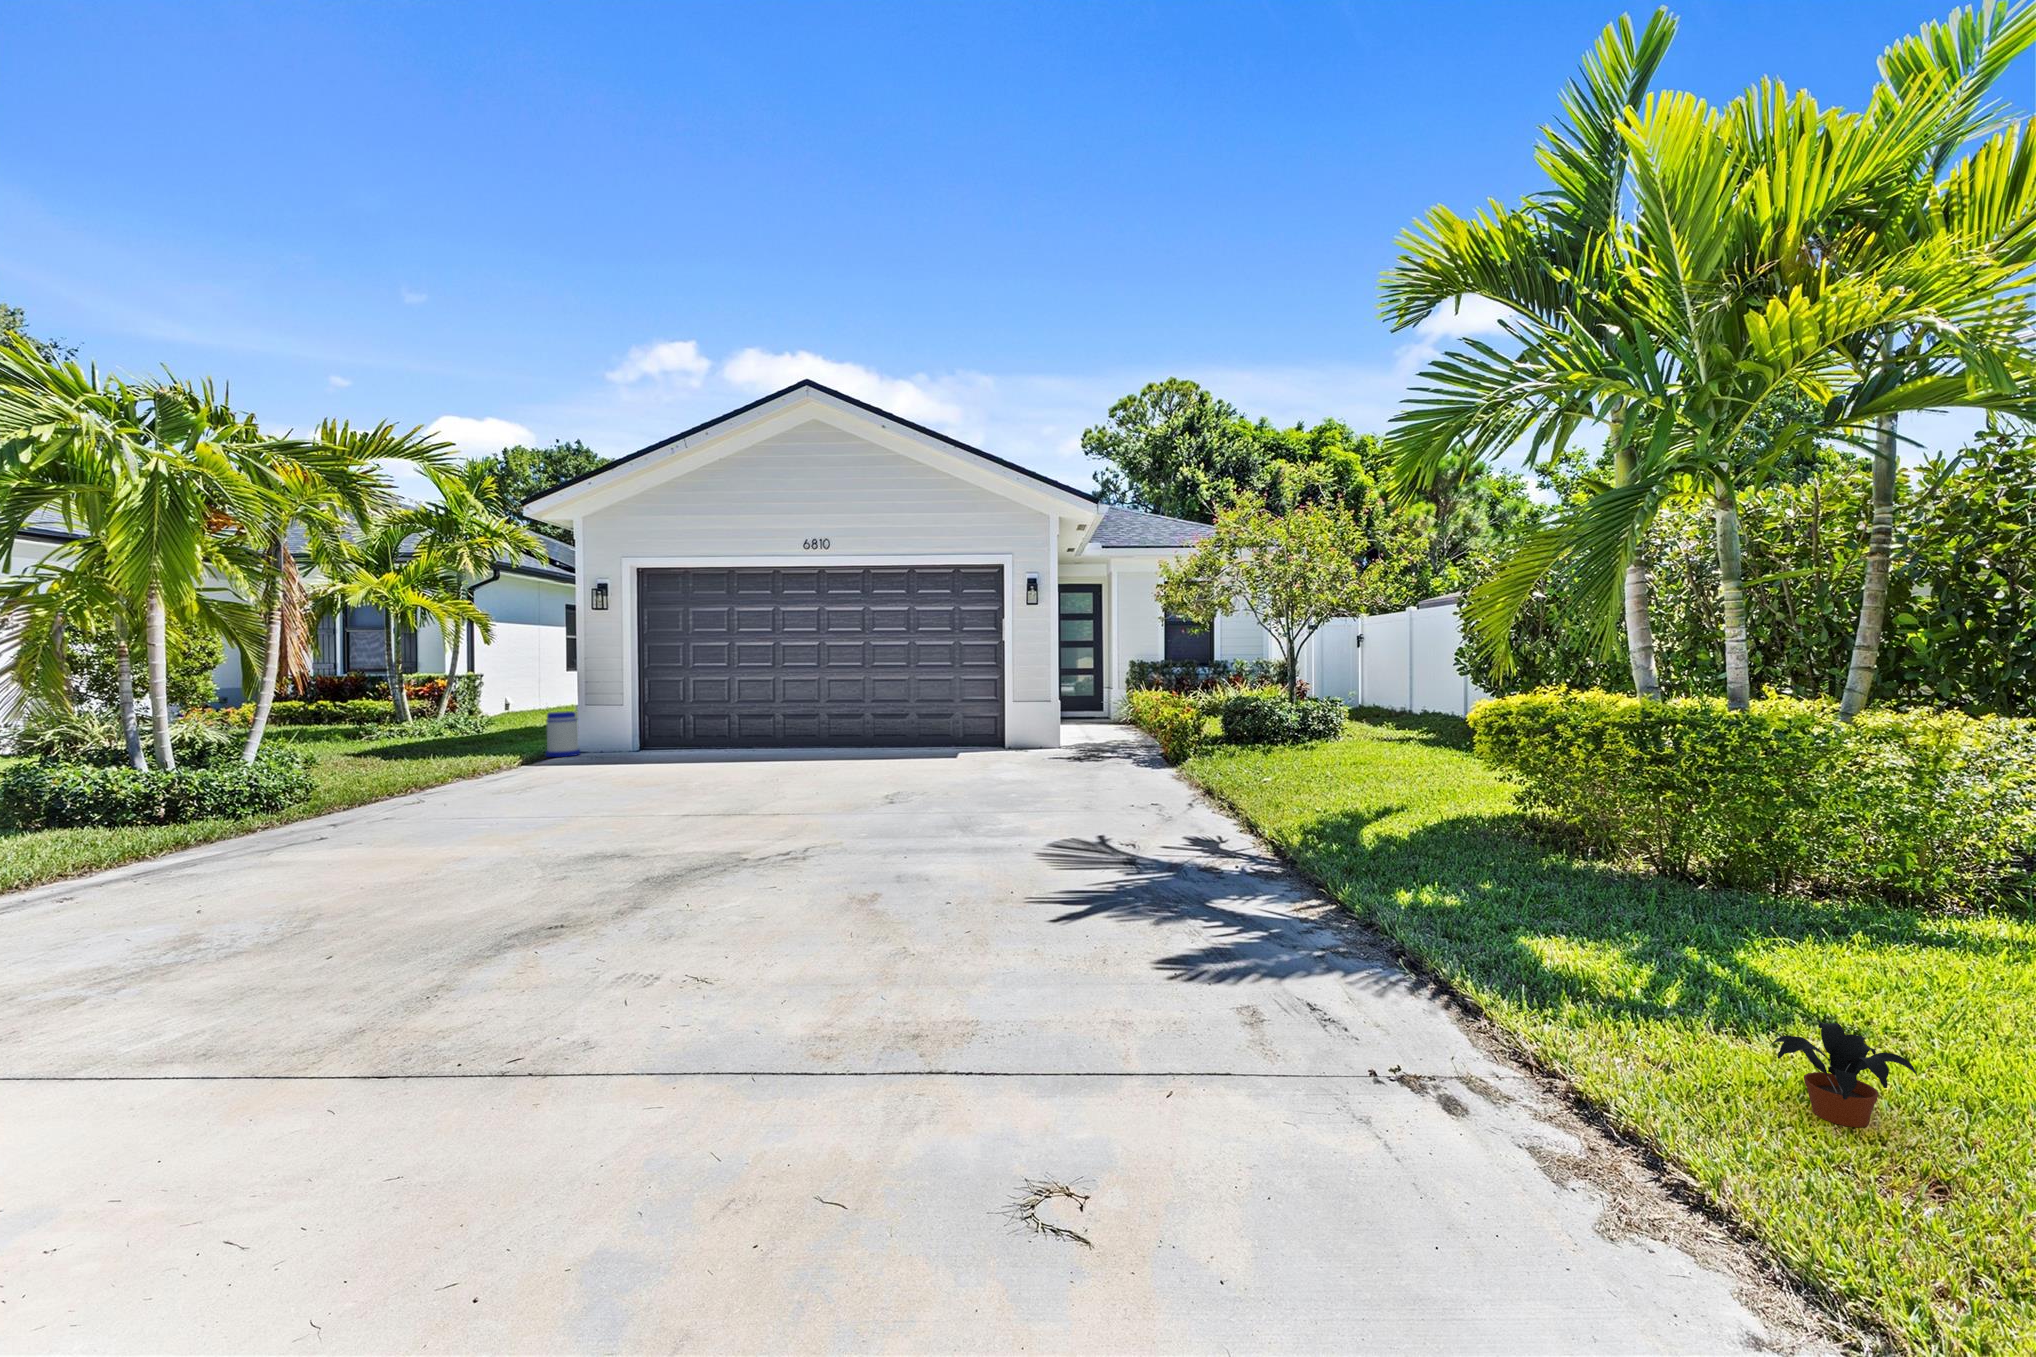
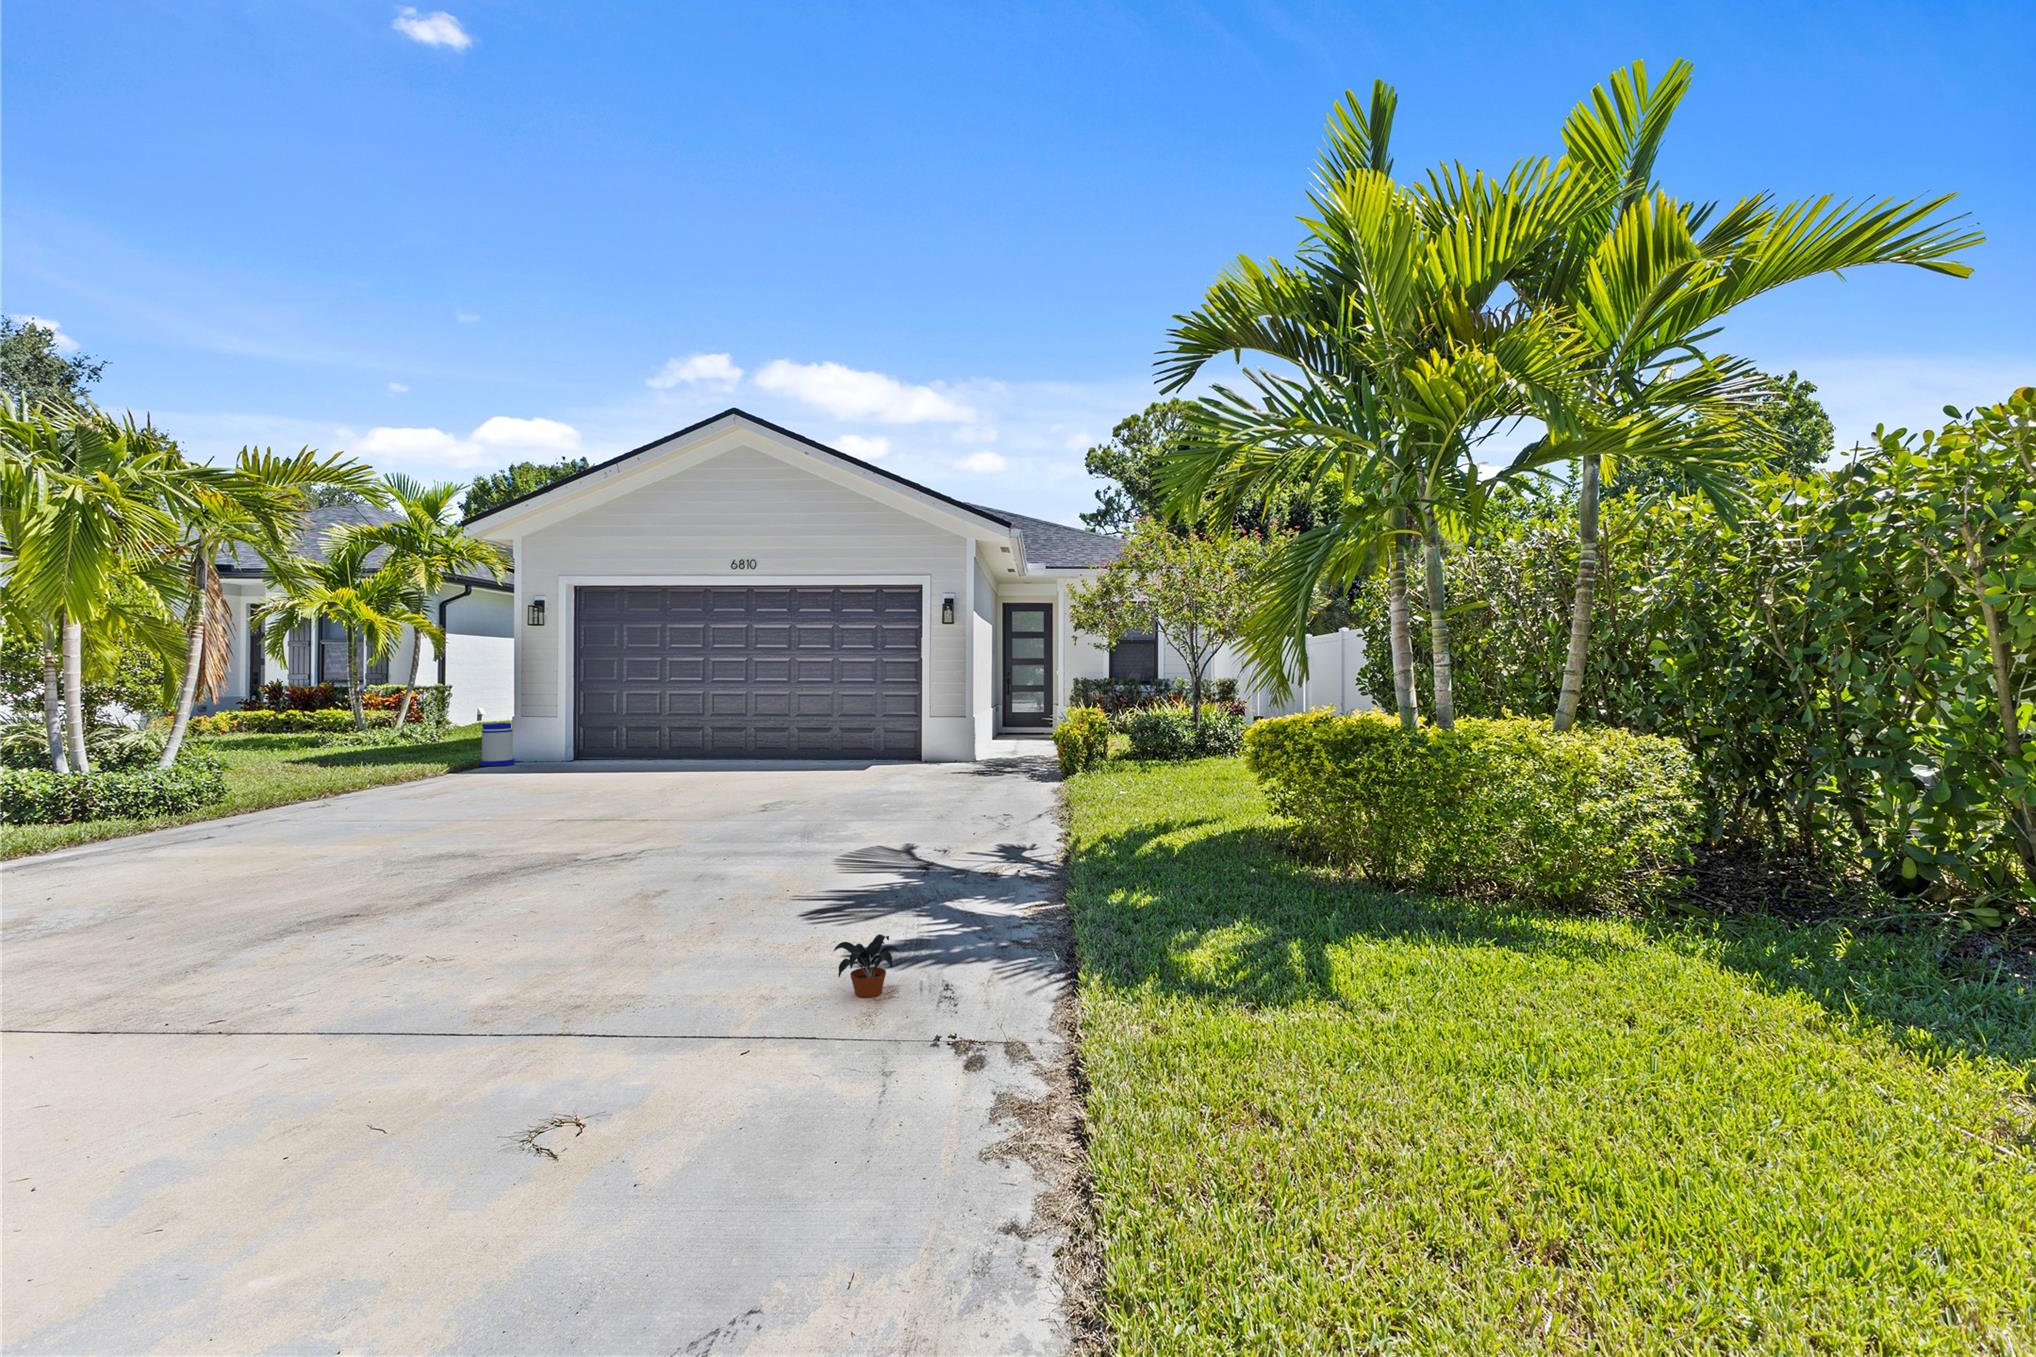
potted plant: present [1770,1021,1918,1127] -> present [833,934,900,998]

